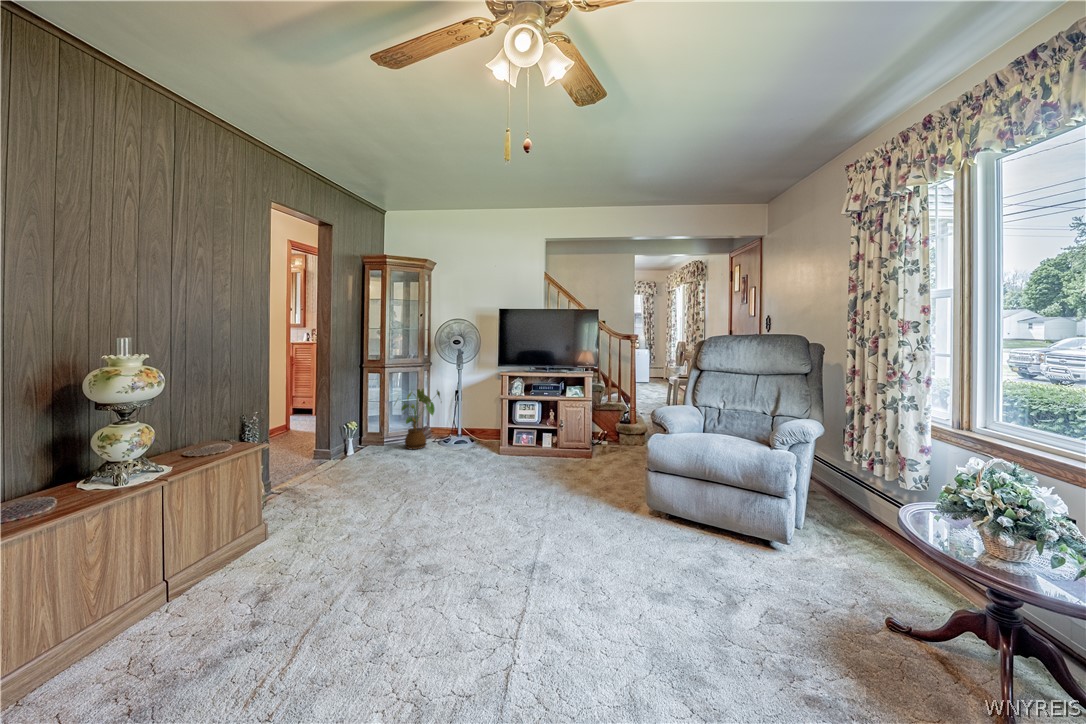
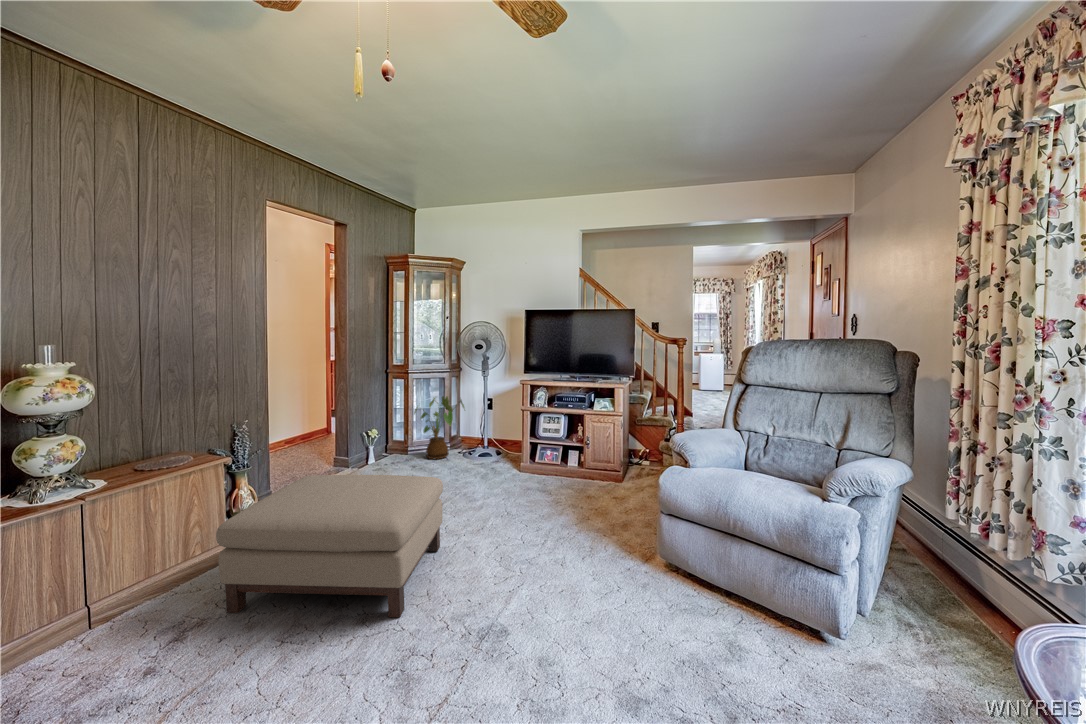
ottoman: none [290,454,469,578] -> present [216,475,443,617]

